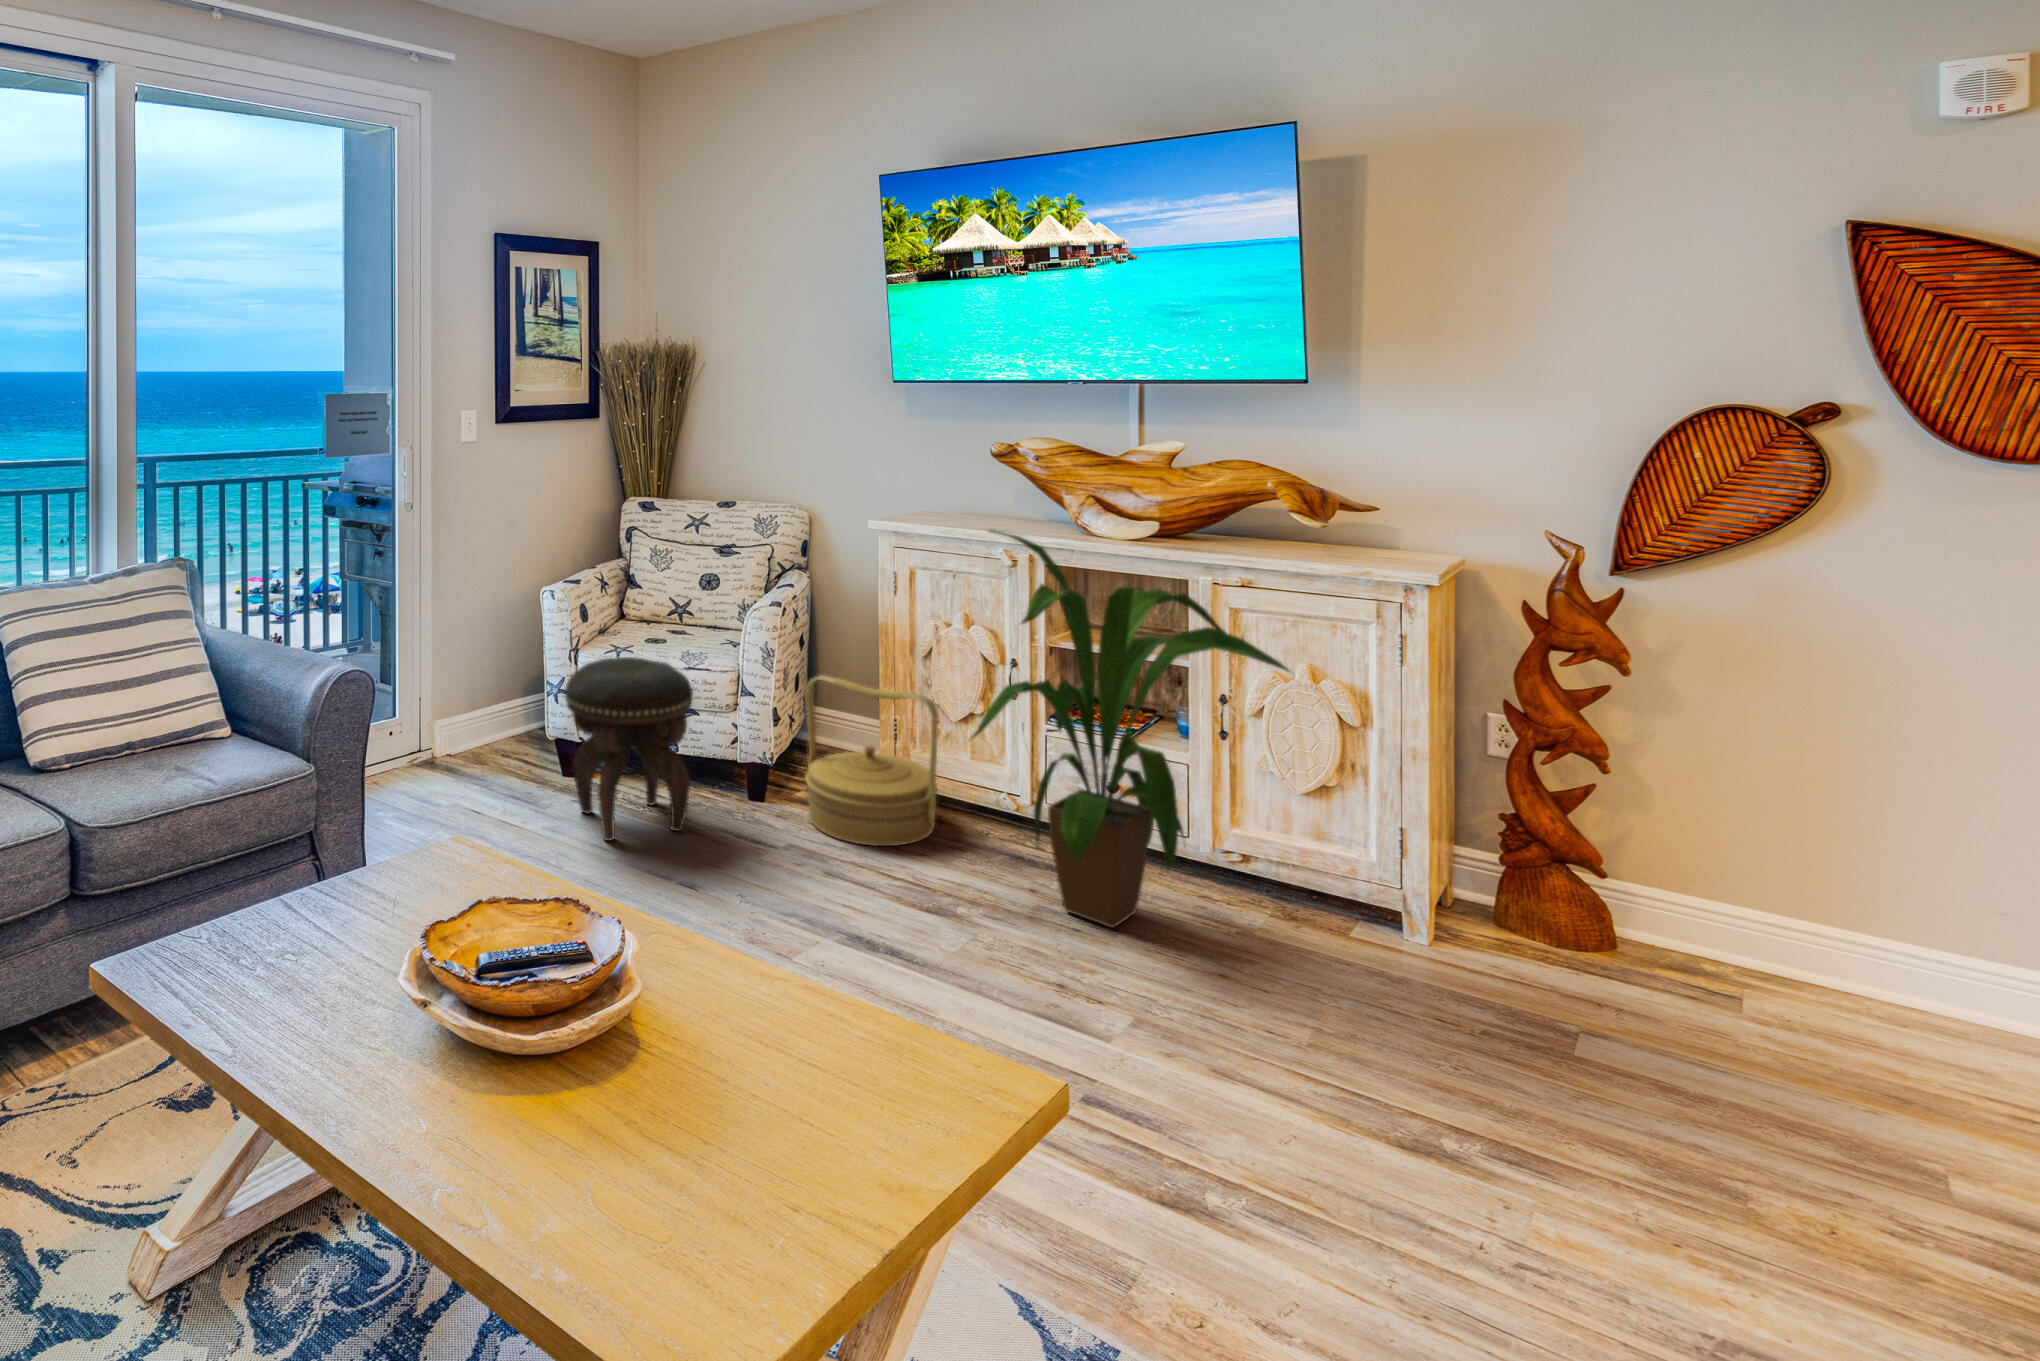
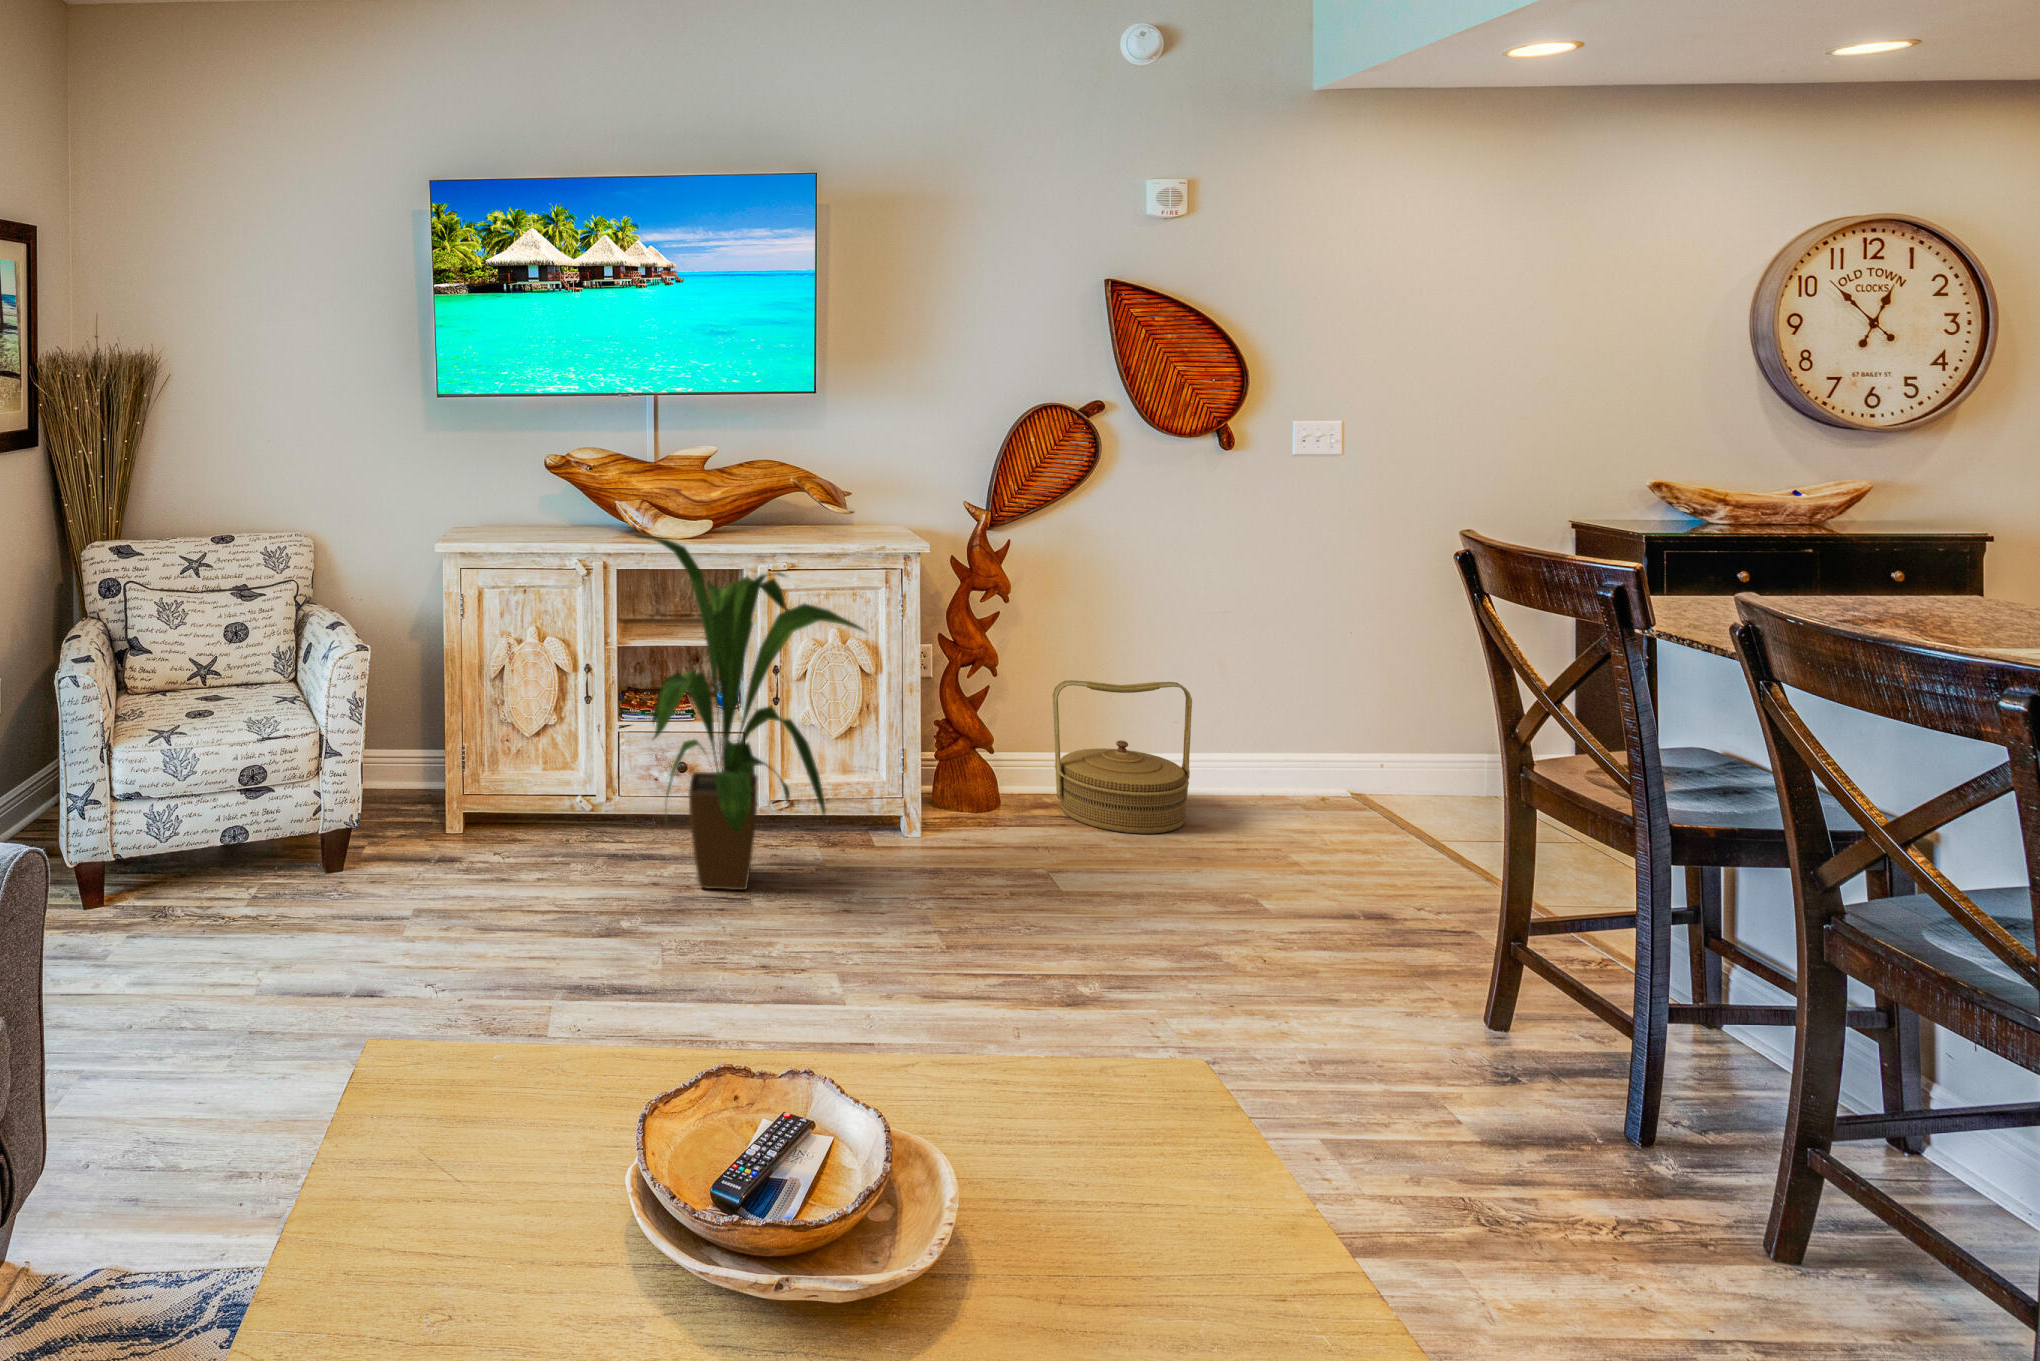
footstool: present [565,657,693,841] -> none [145,731,307,962]
woven basket: present [805,675,938,846] -> present [1053,680,1192,834]

